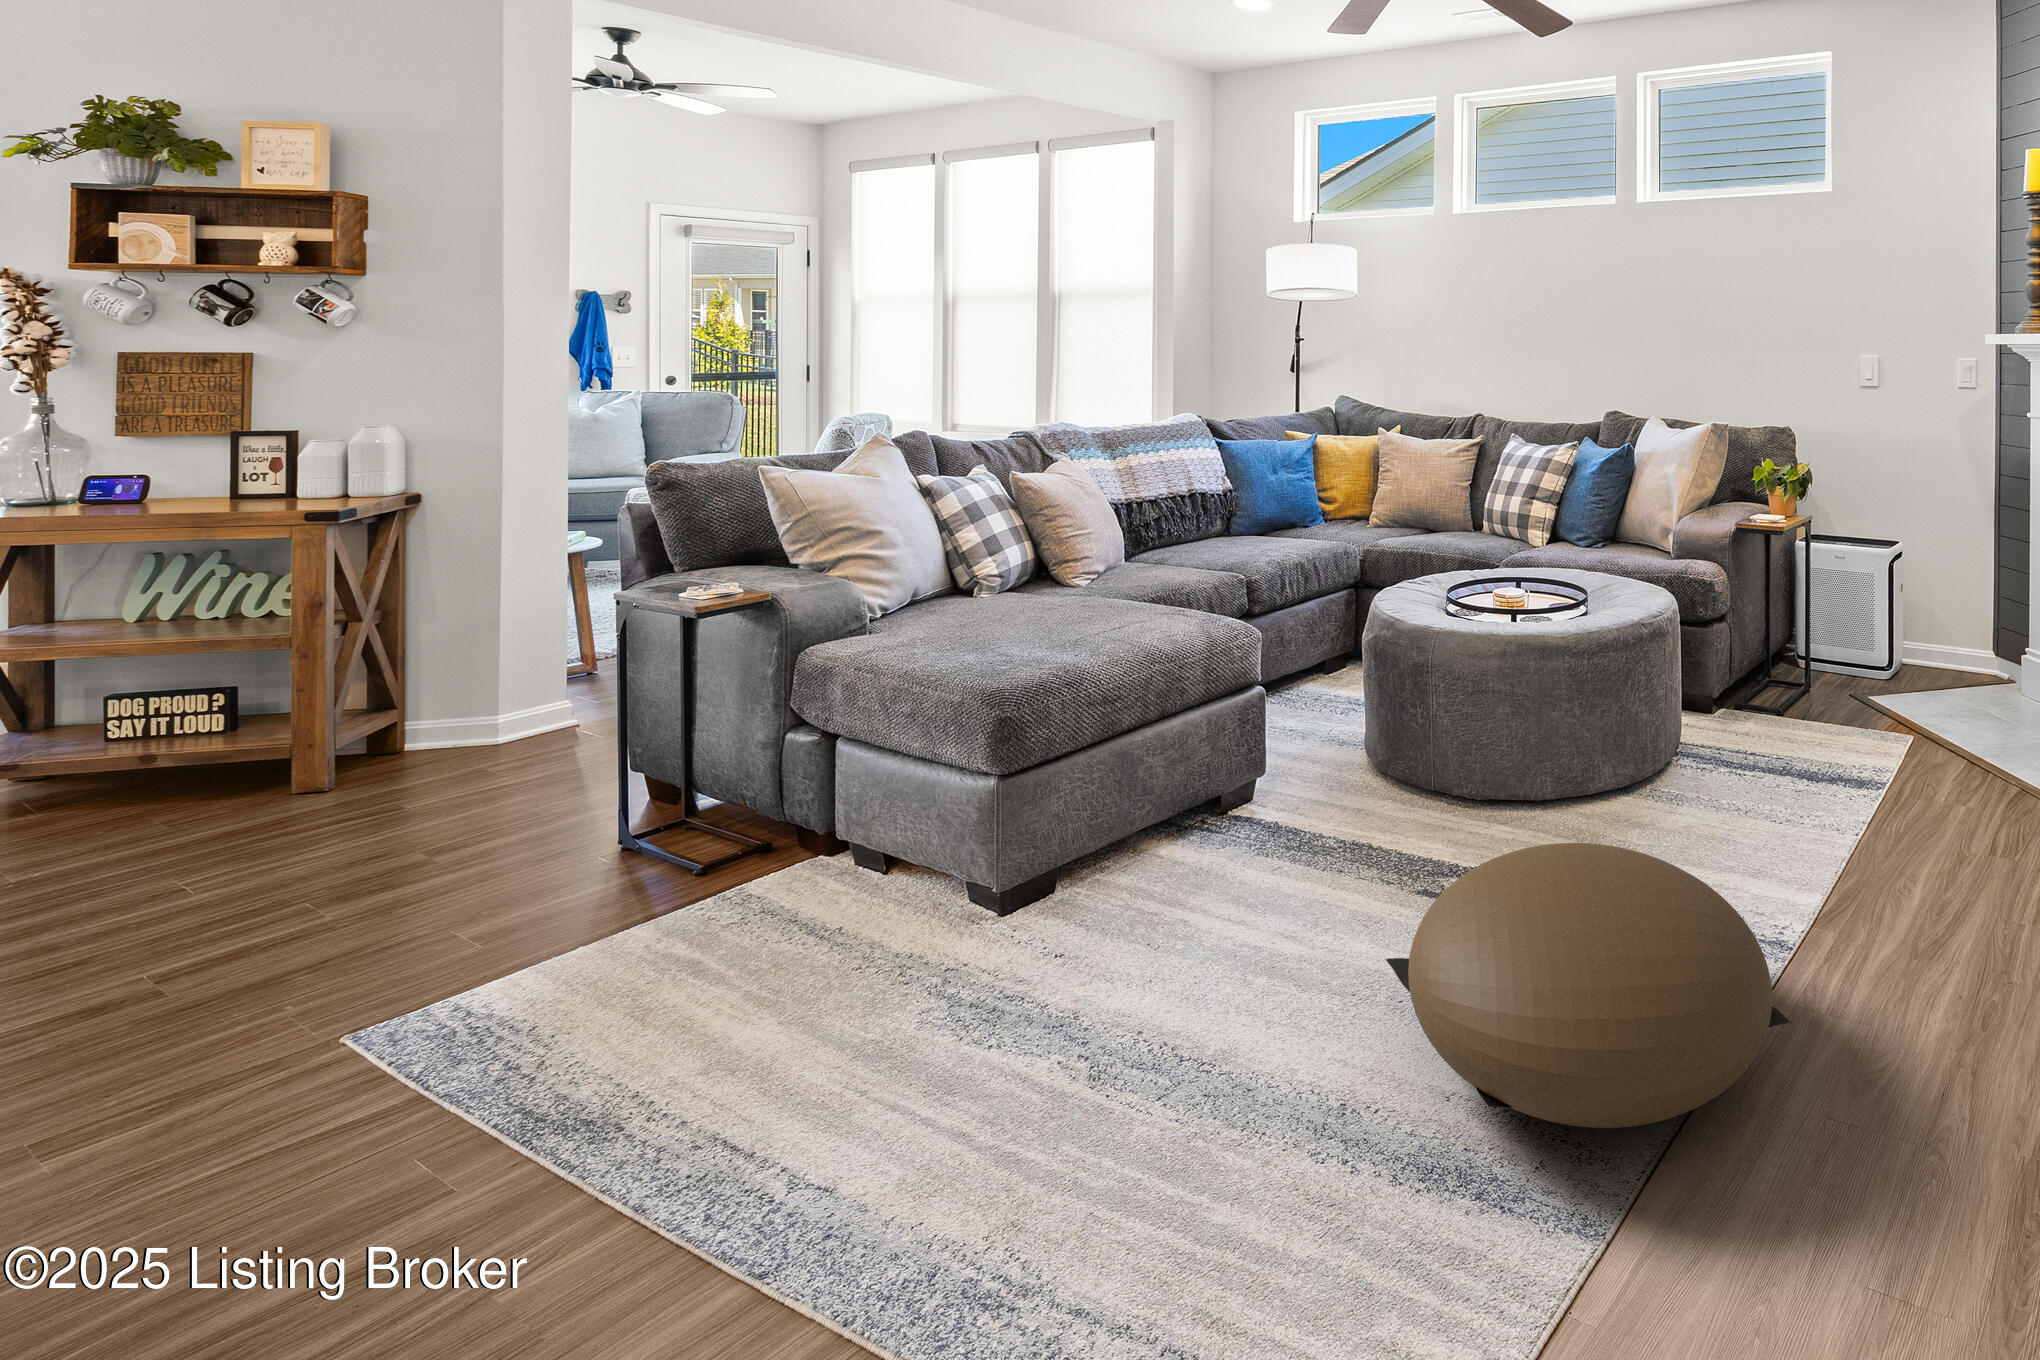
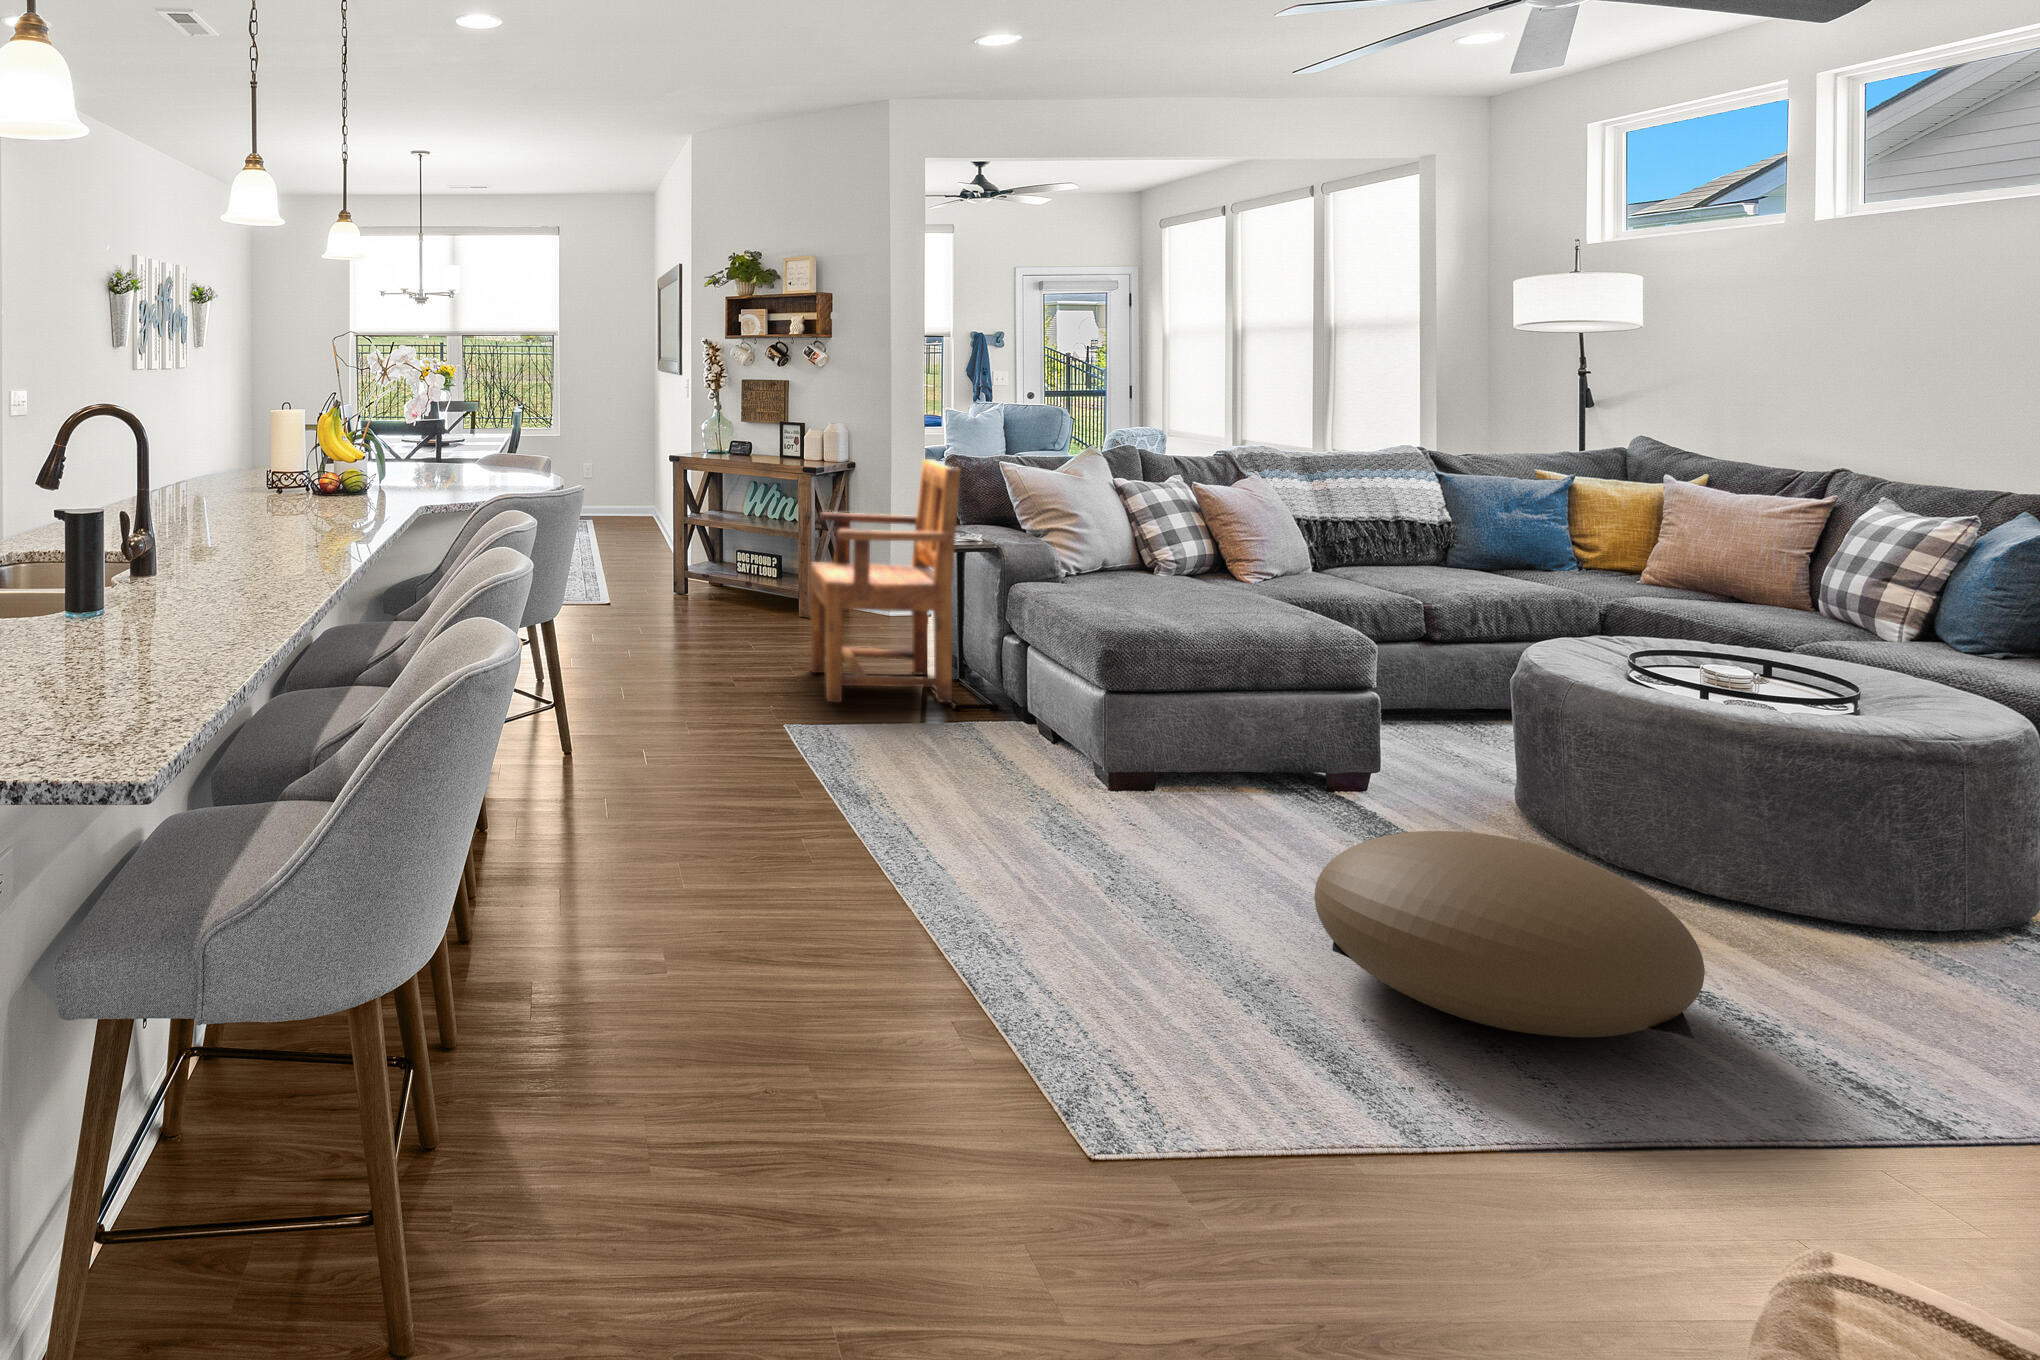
armchair: none [355,471,693,944] -> present [811,459,960,703]

